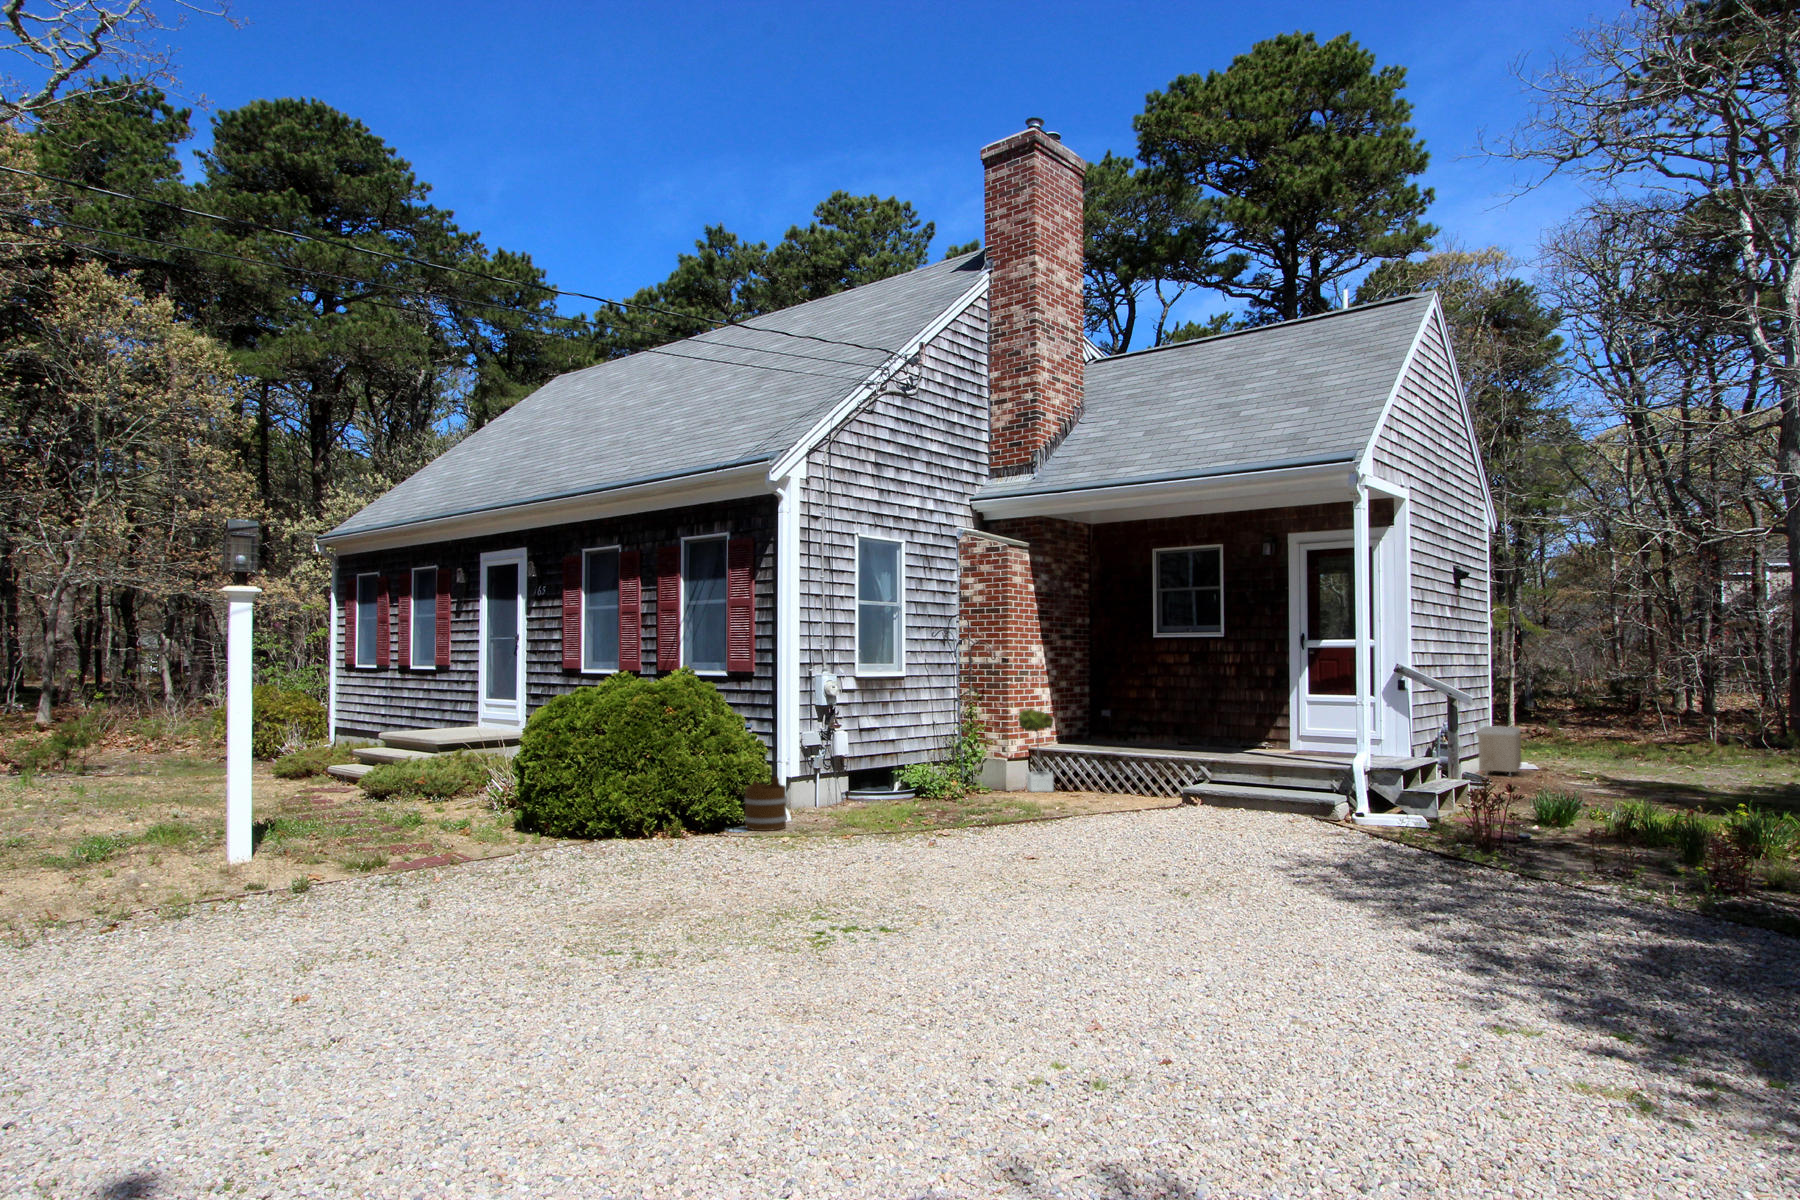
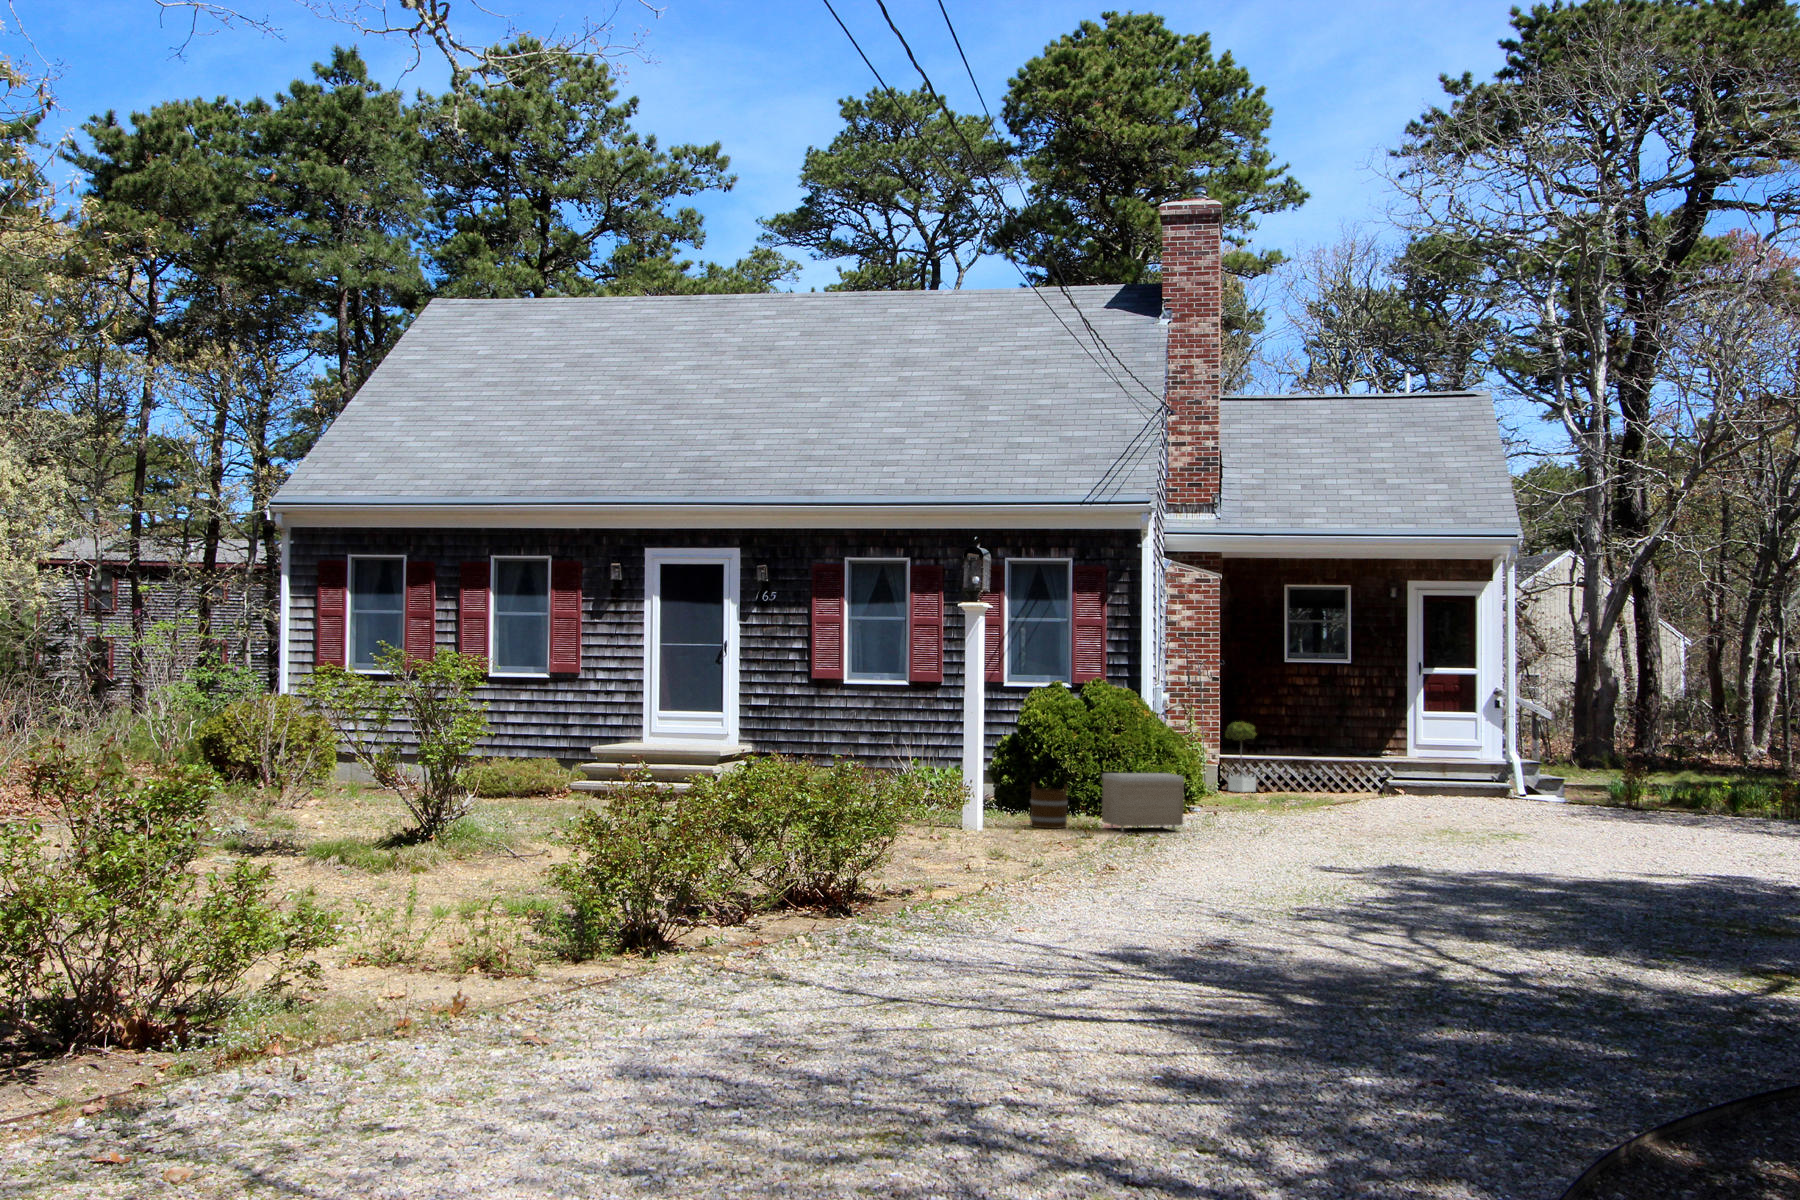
storage bench: present [1476,726,1521,776] -> present [1102,773,1184,831]
bucket: present [745,777,787,831] -> present [1030,783,1068,829]

